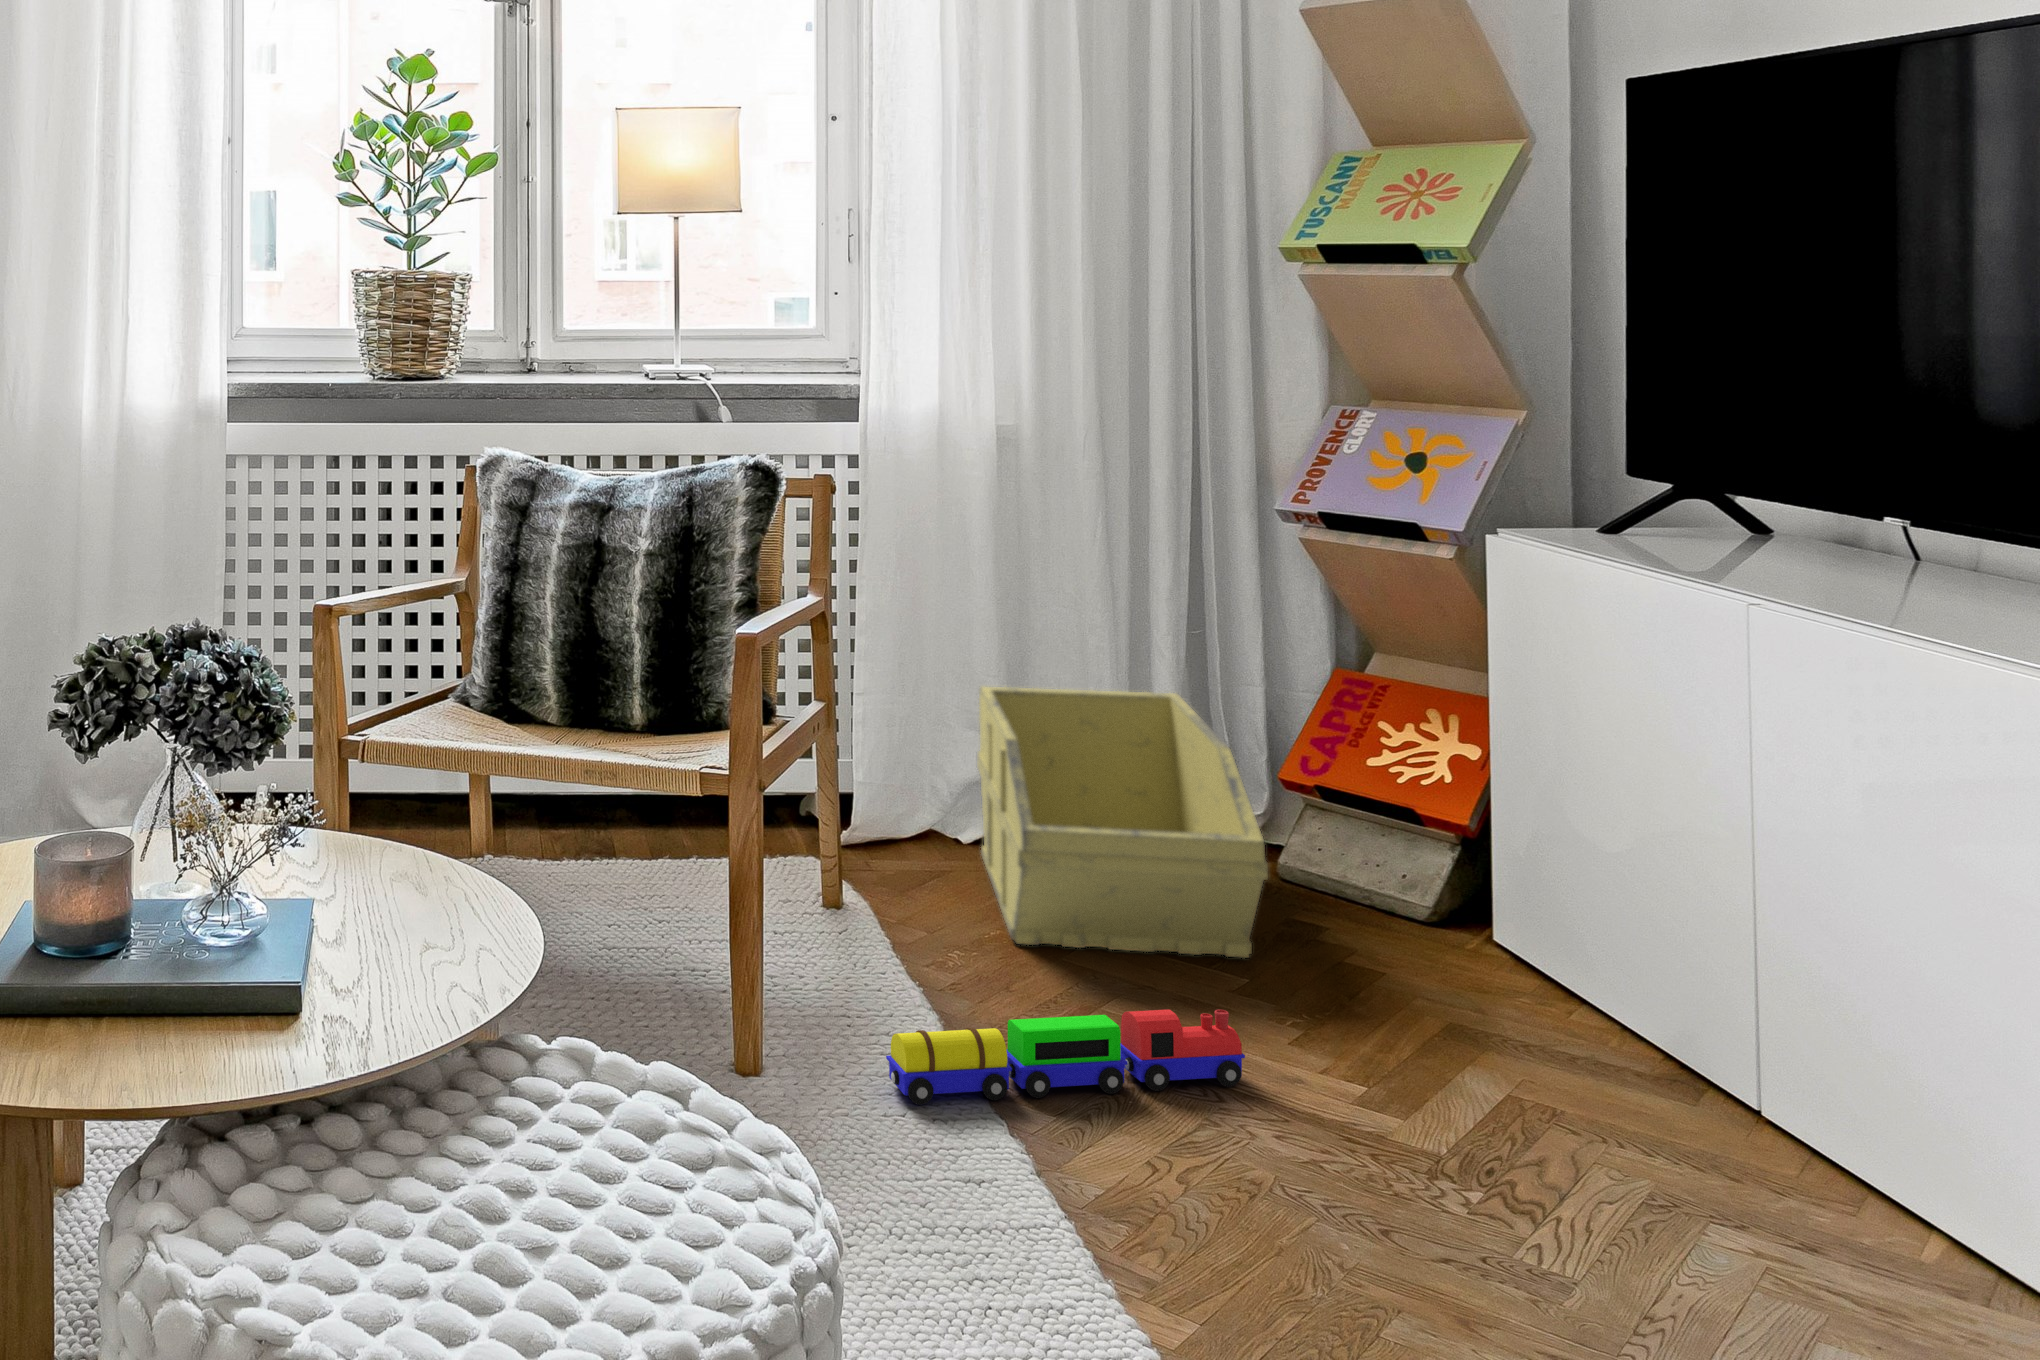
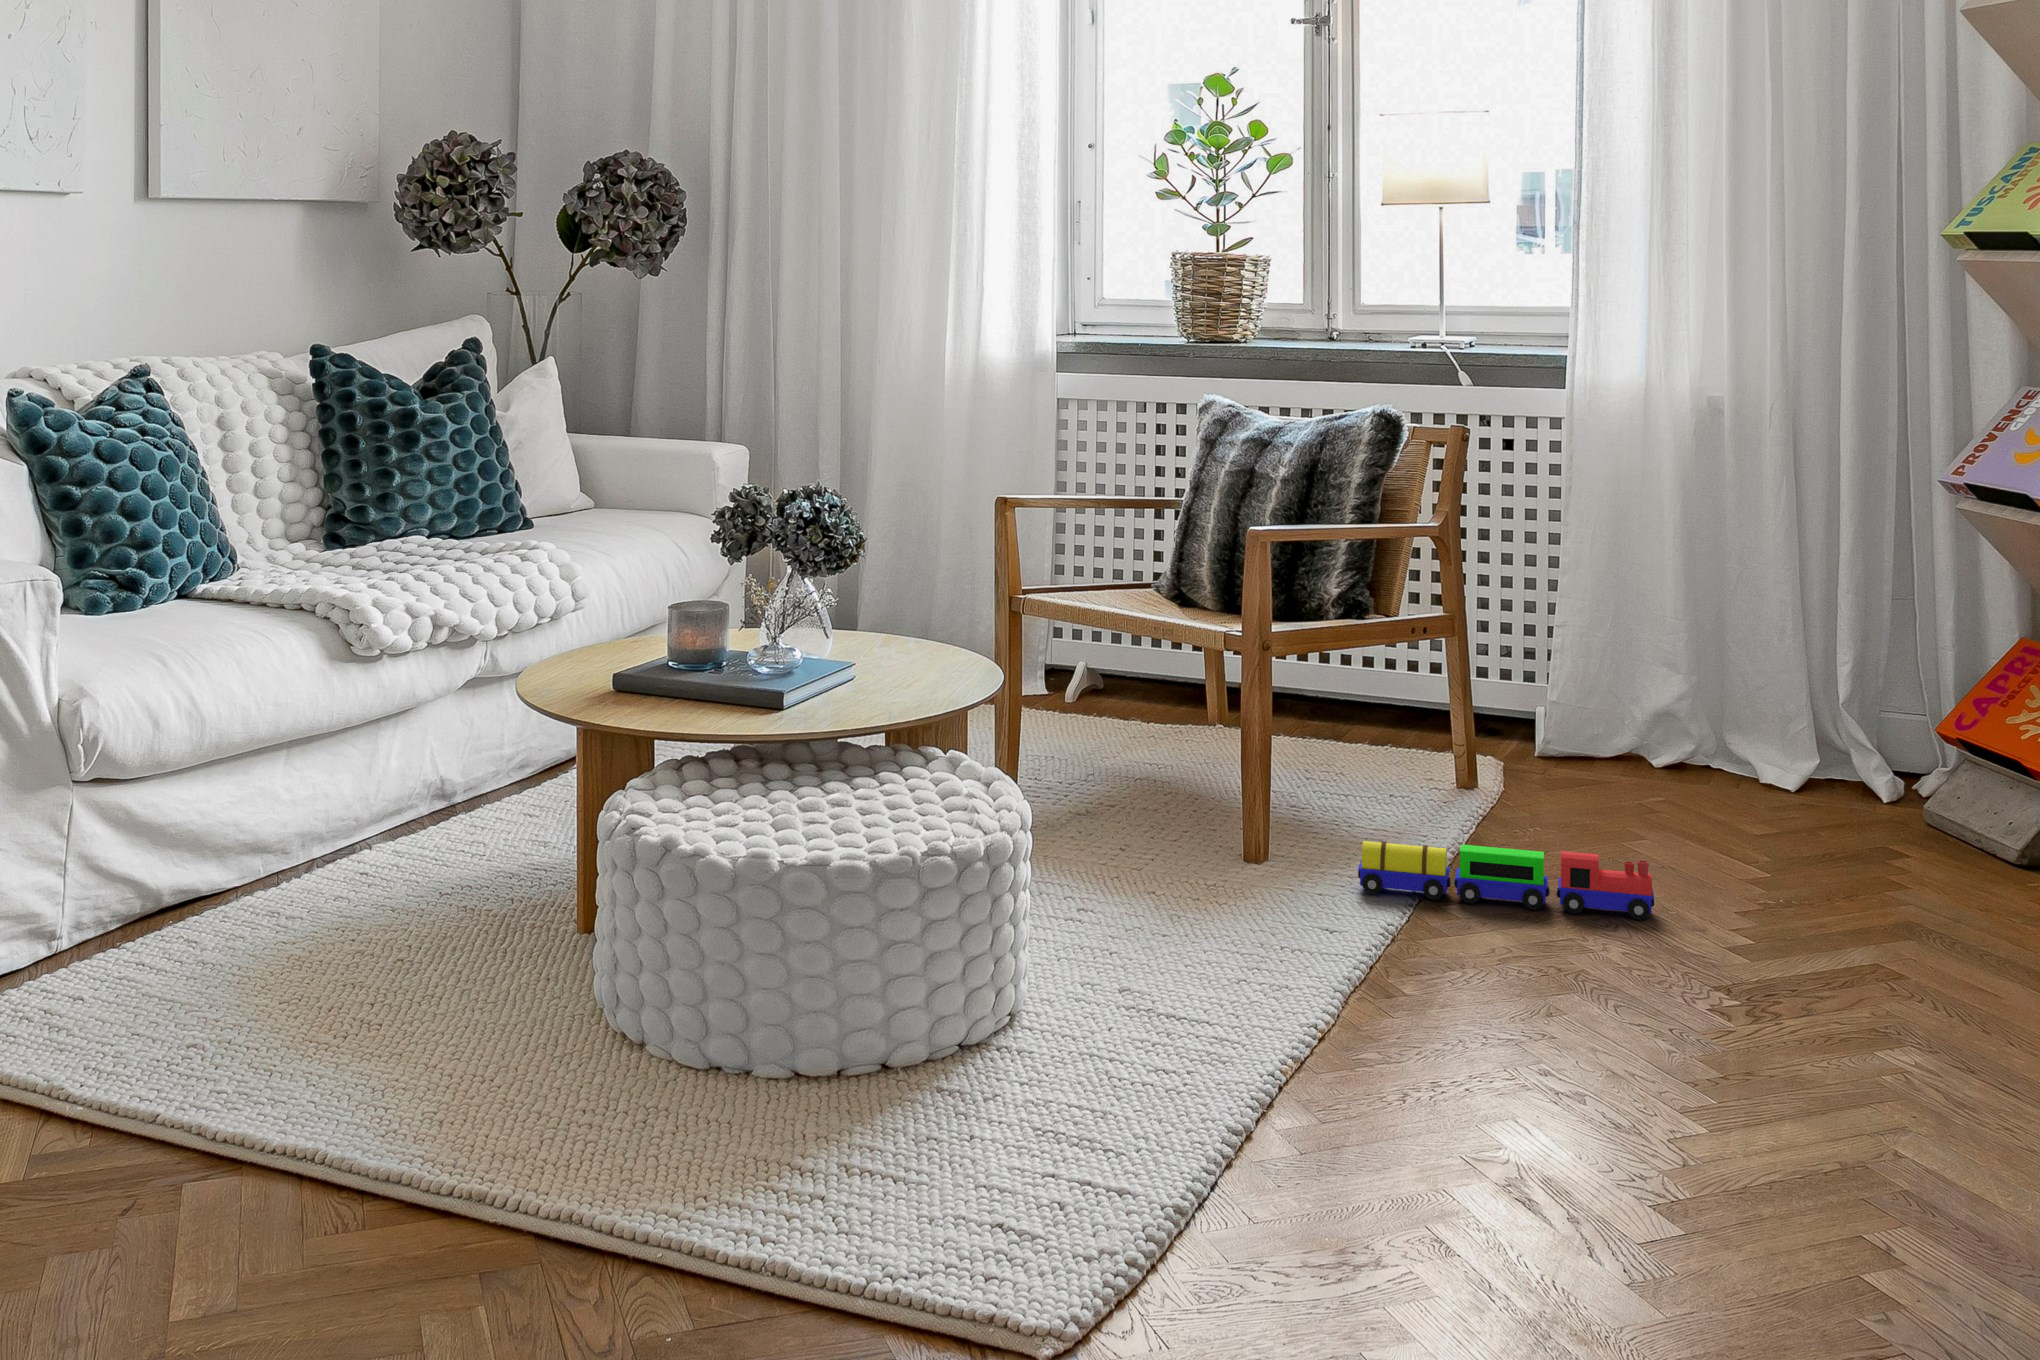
storage bin: present [977,686,1268,958] -> none [1579,628,1857,859]

